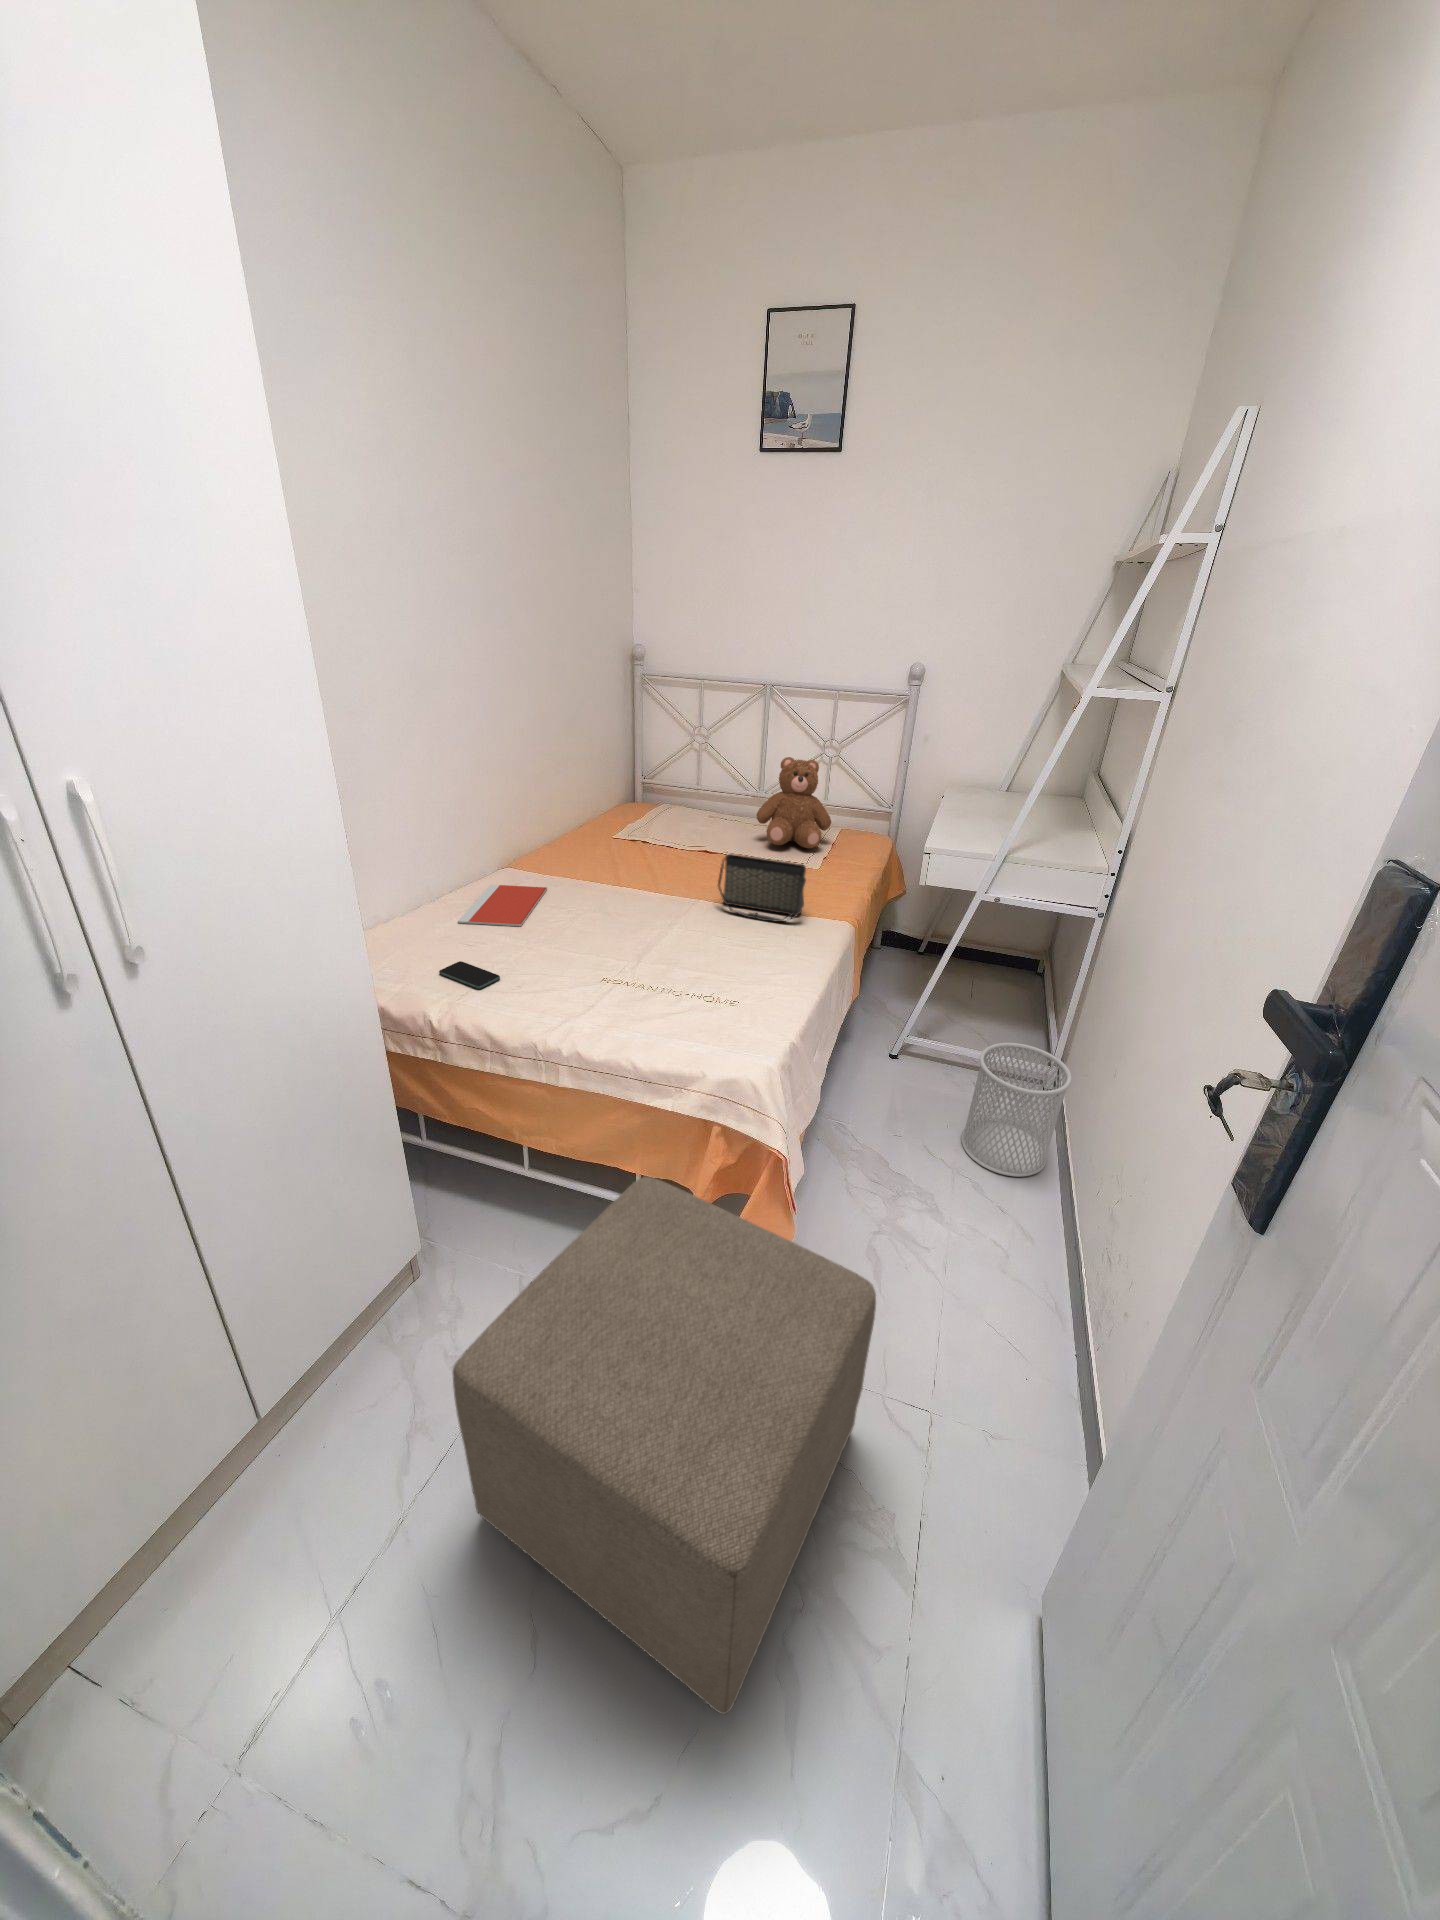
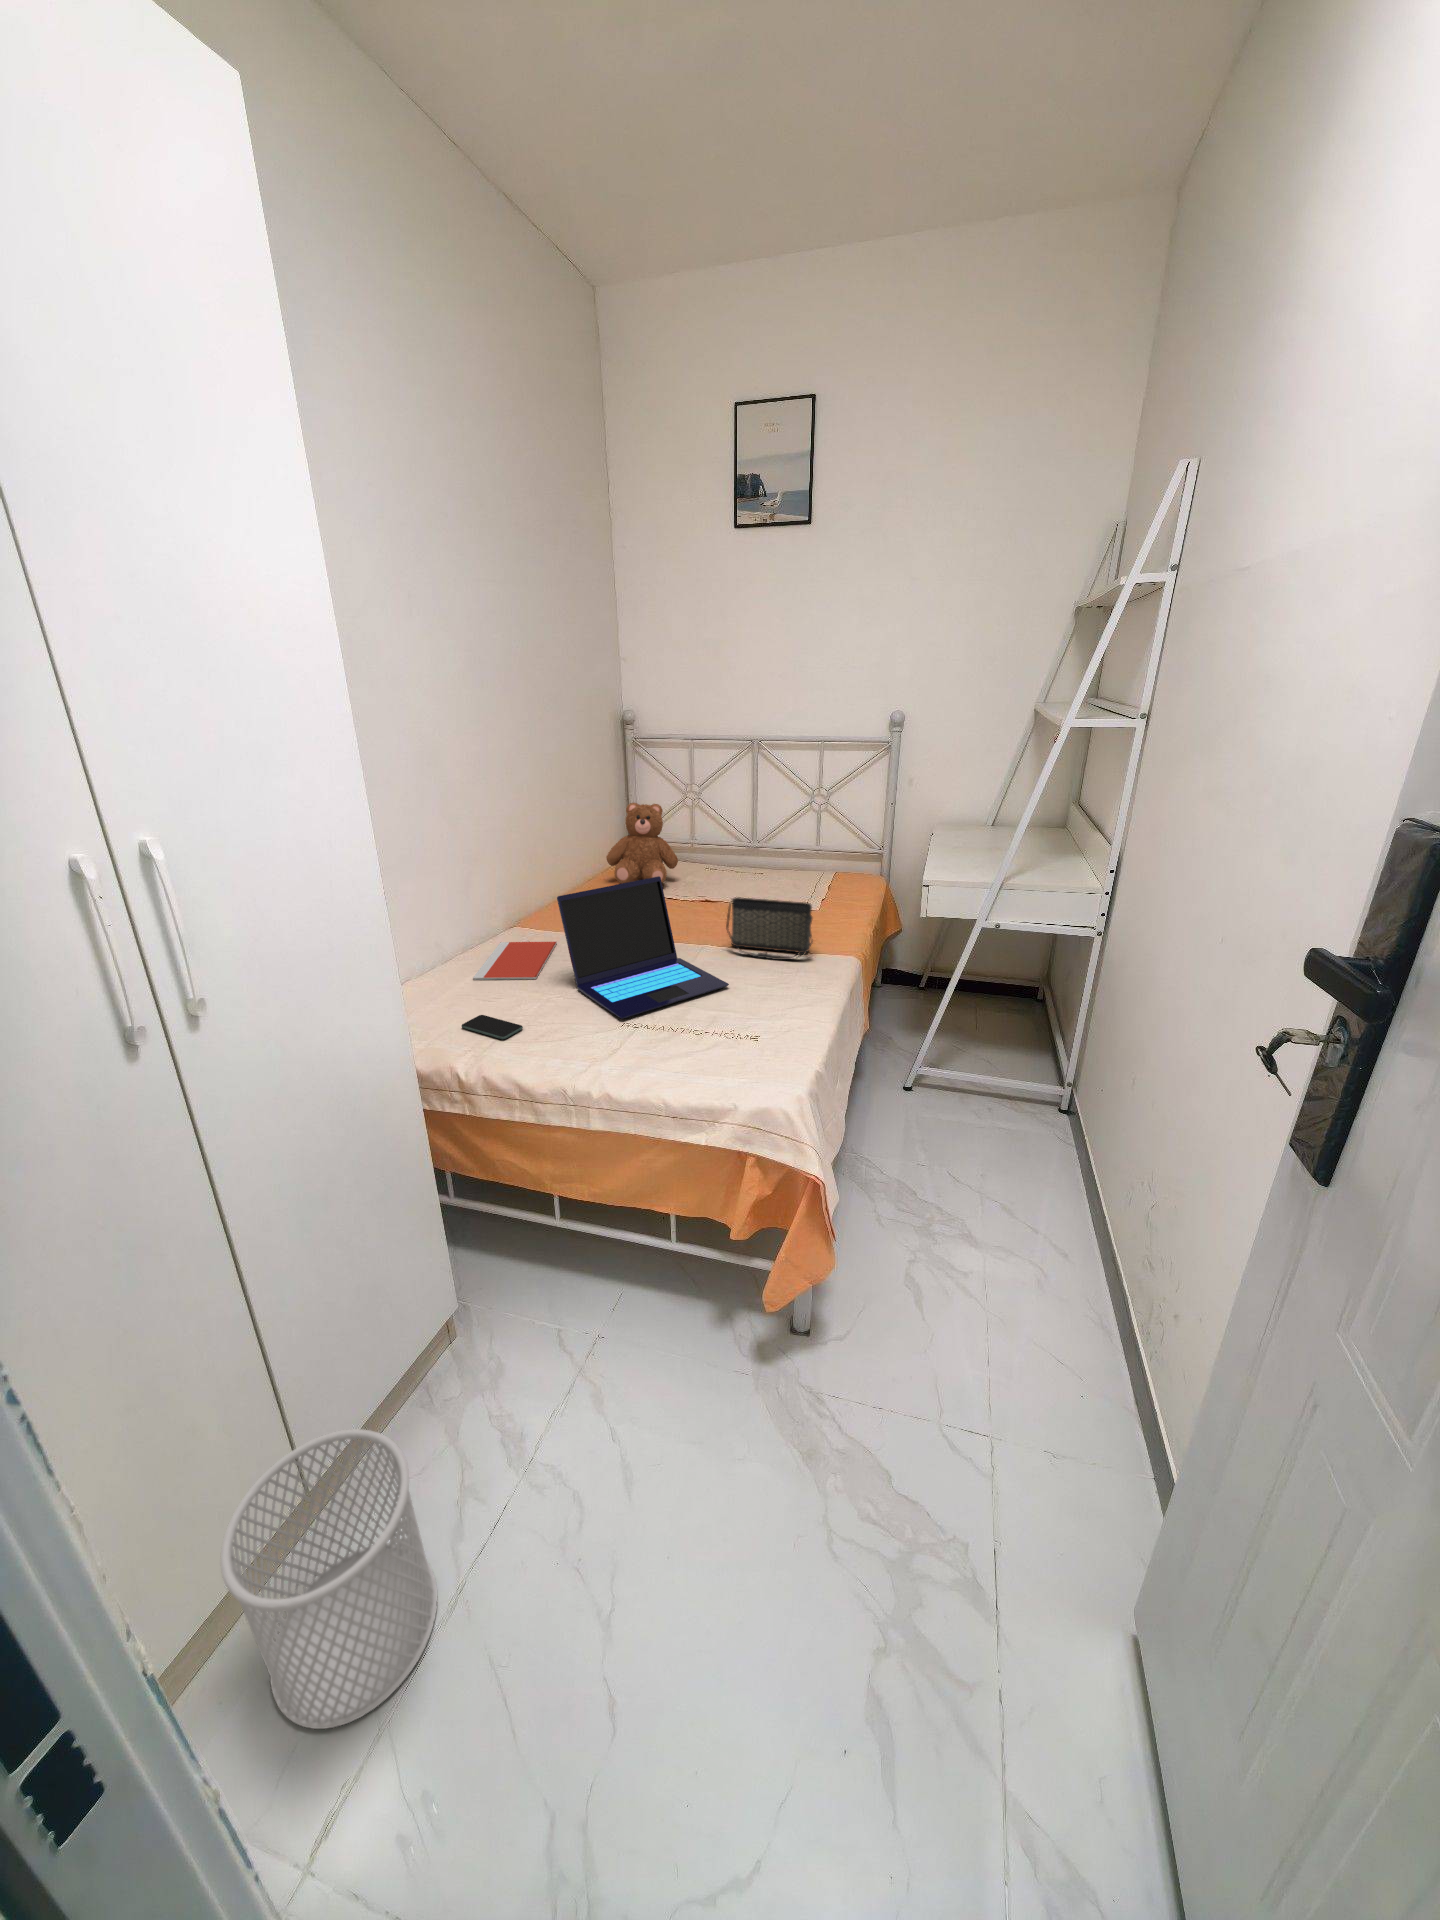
teddy bear: present [757,757,831,848] -> present [606,803,678,883]
laptop: none [543,828,714,974] -> present [557,876,729,1019]
wastebasket: present [961,1043,1072,1177] -> present [220,1429,437,1729]
ottoman: present [453,1176,876,1714] -> none [518,1211,935,1767]

